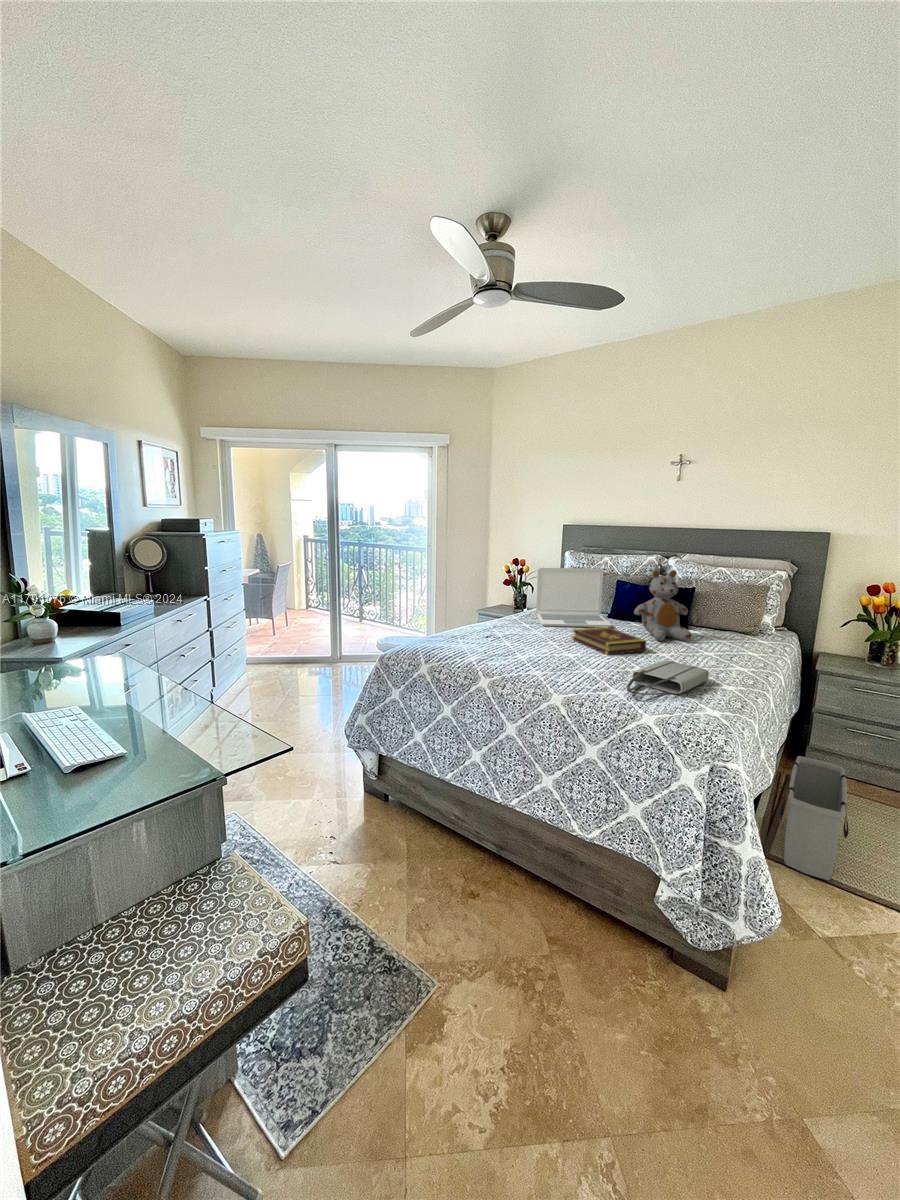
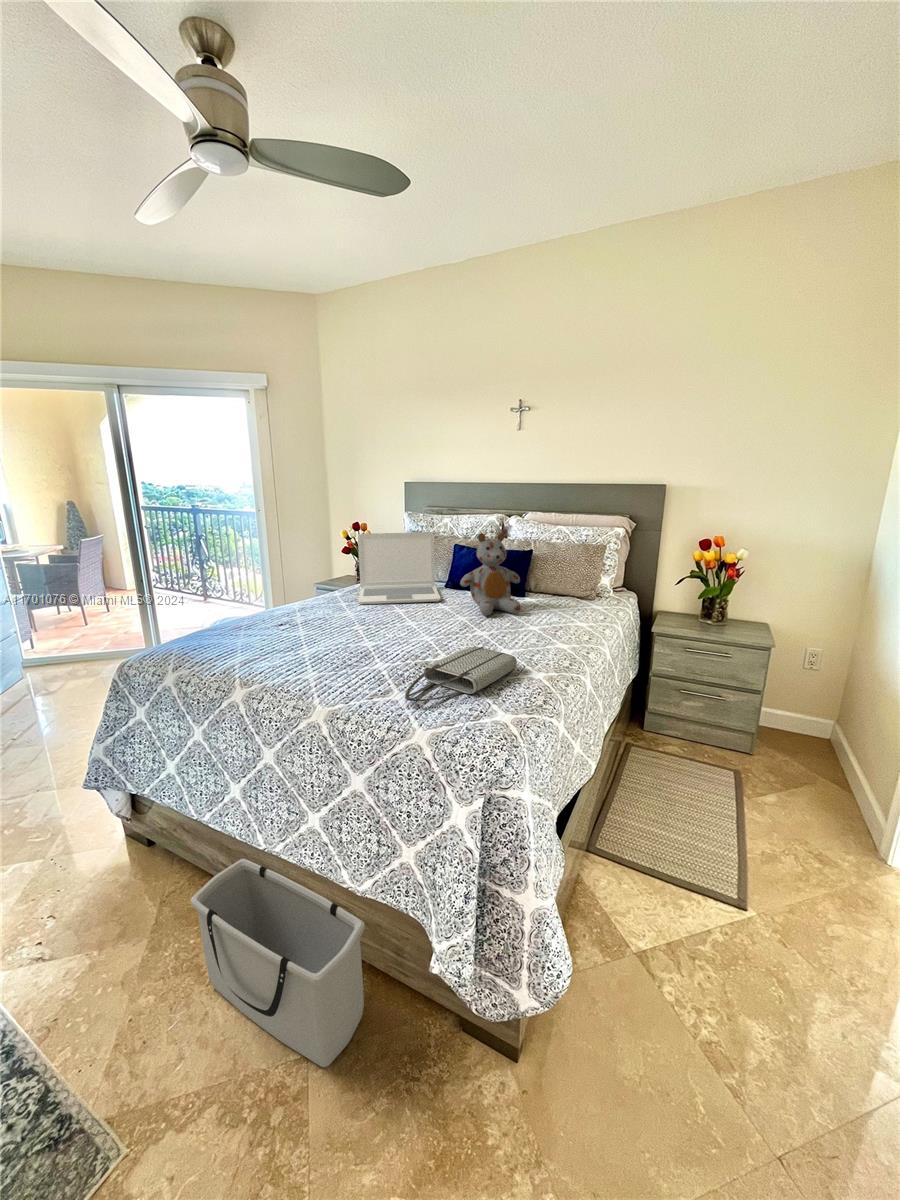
book: present [571,627,646,655] -> none [384,603,464,641]
storage bin: present [780,756,848,880] -> present [191,859,365,1067]

